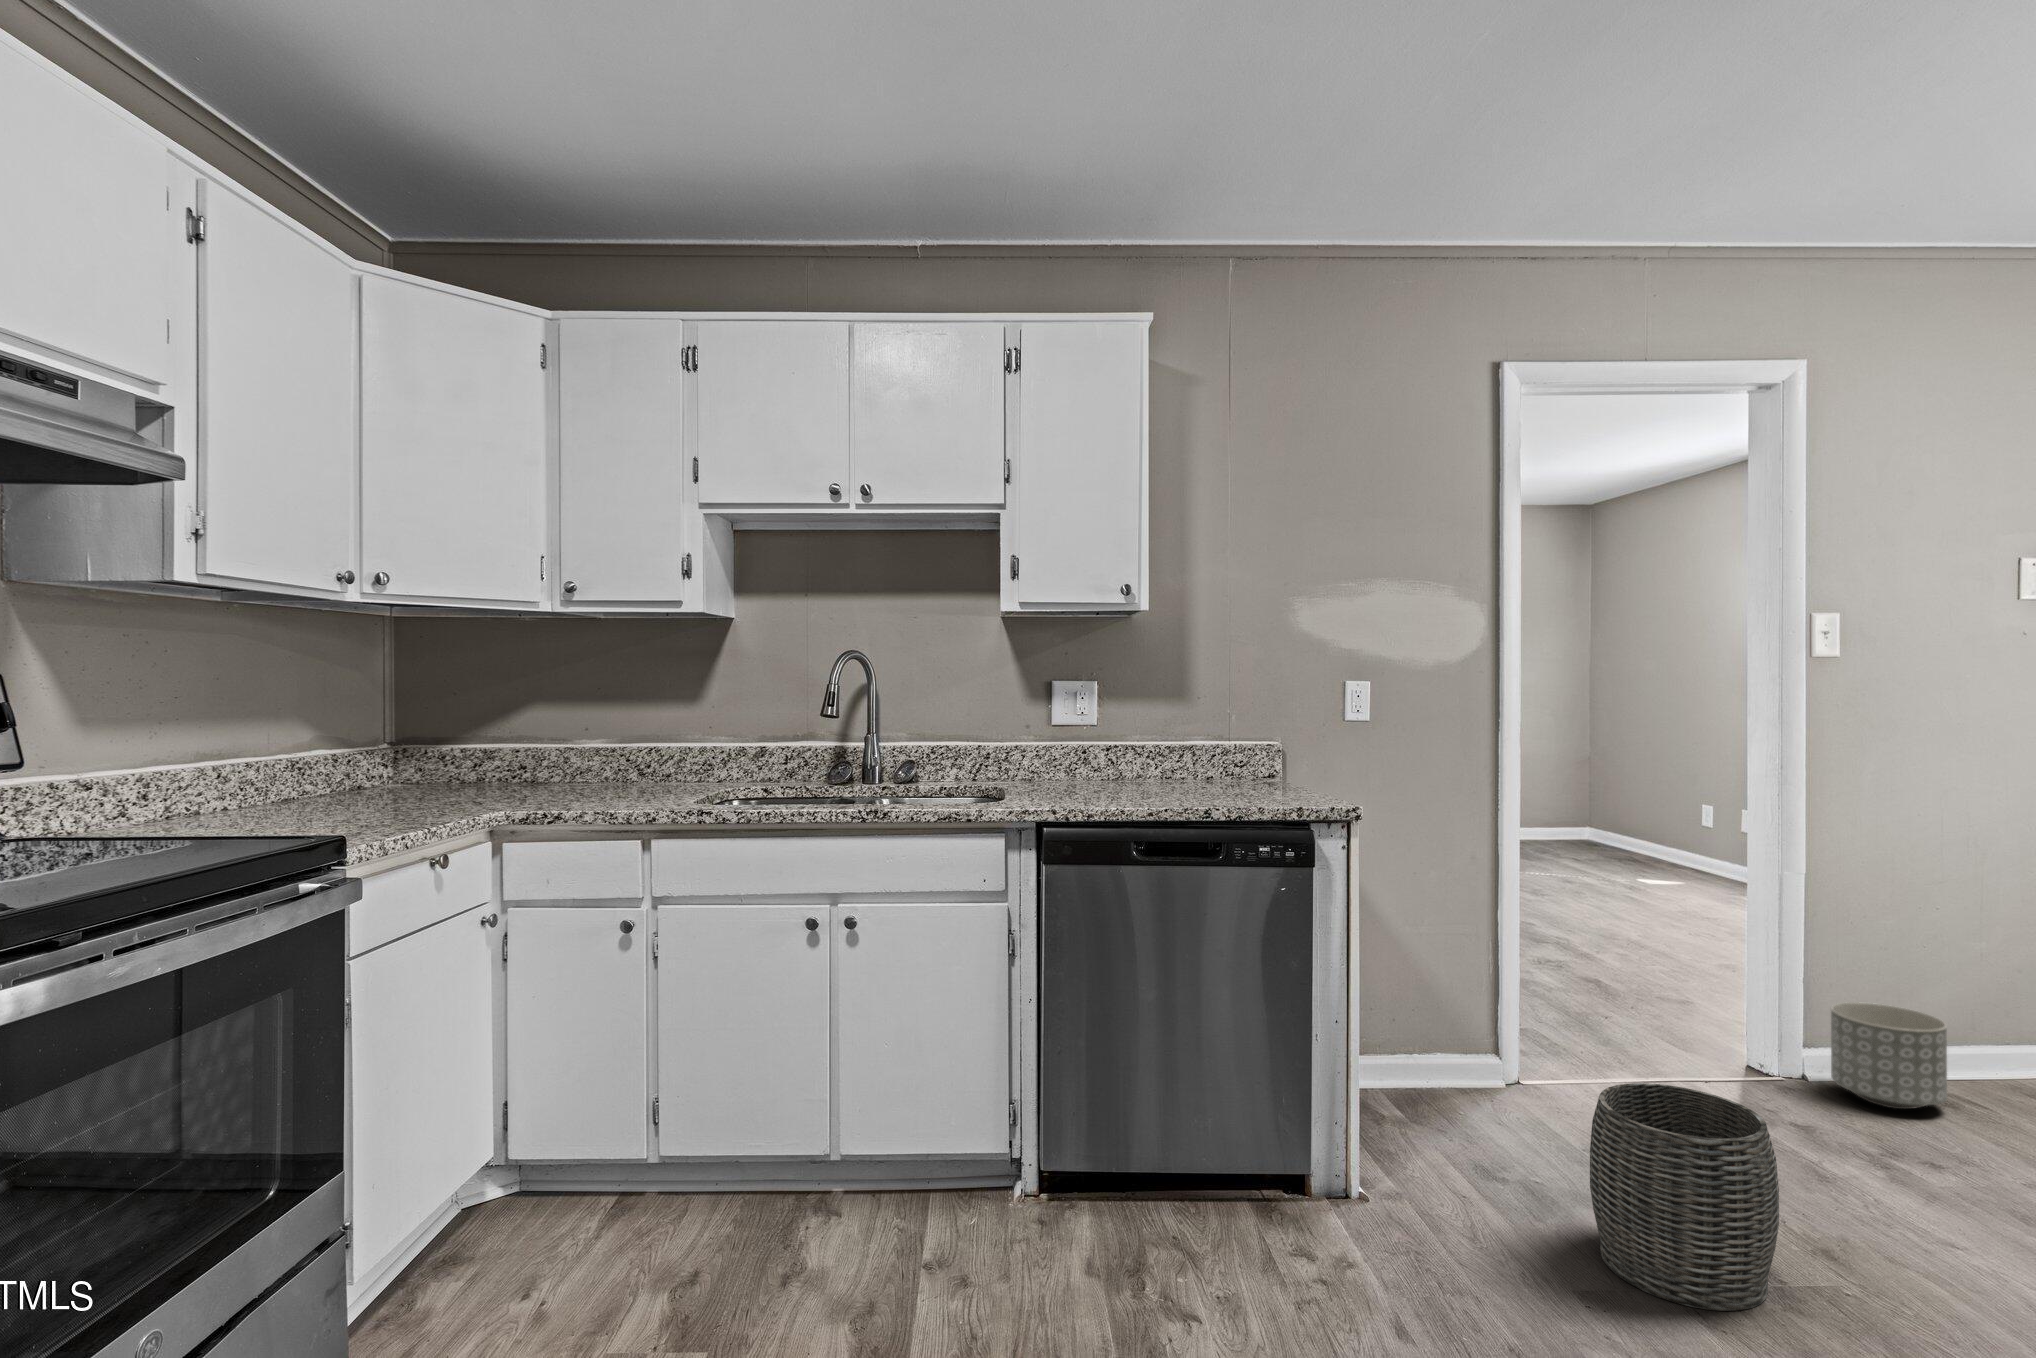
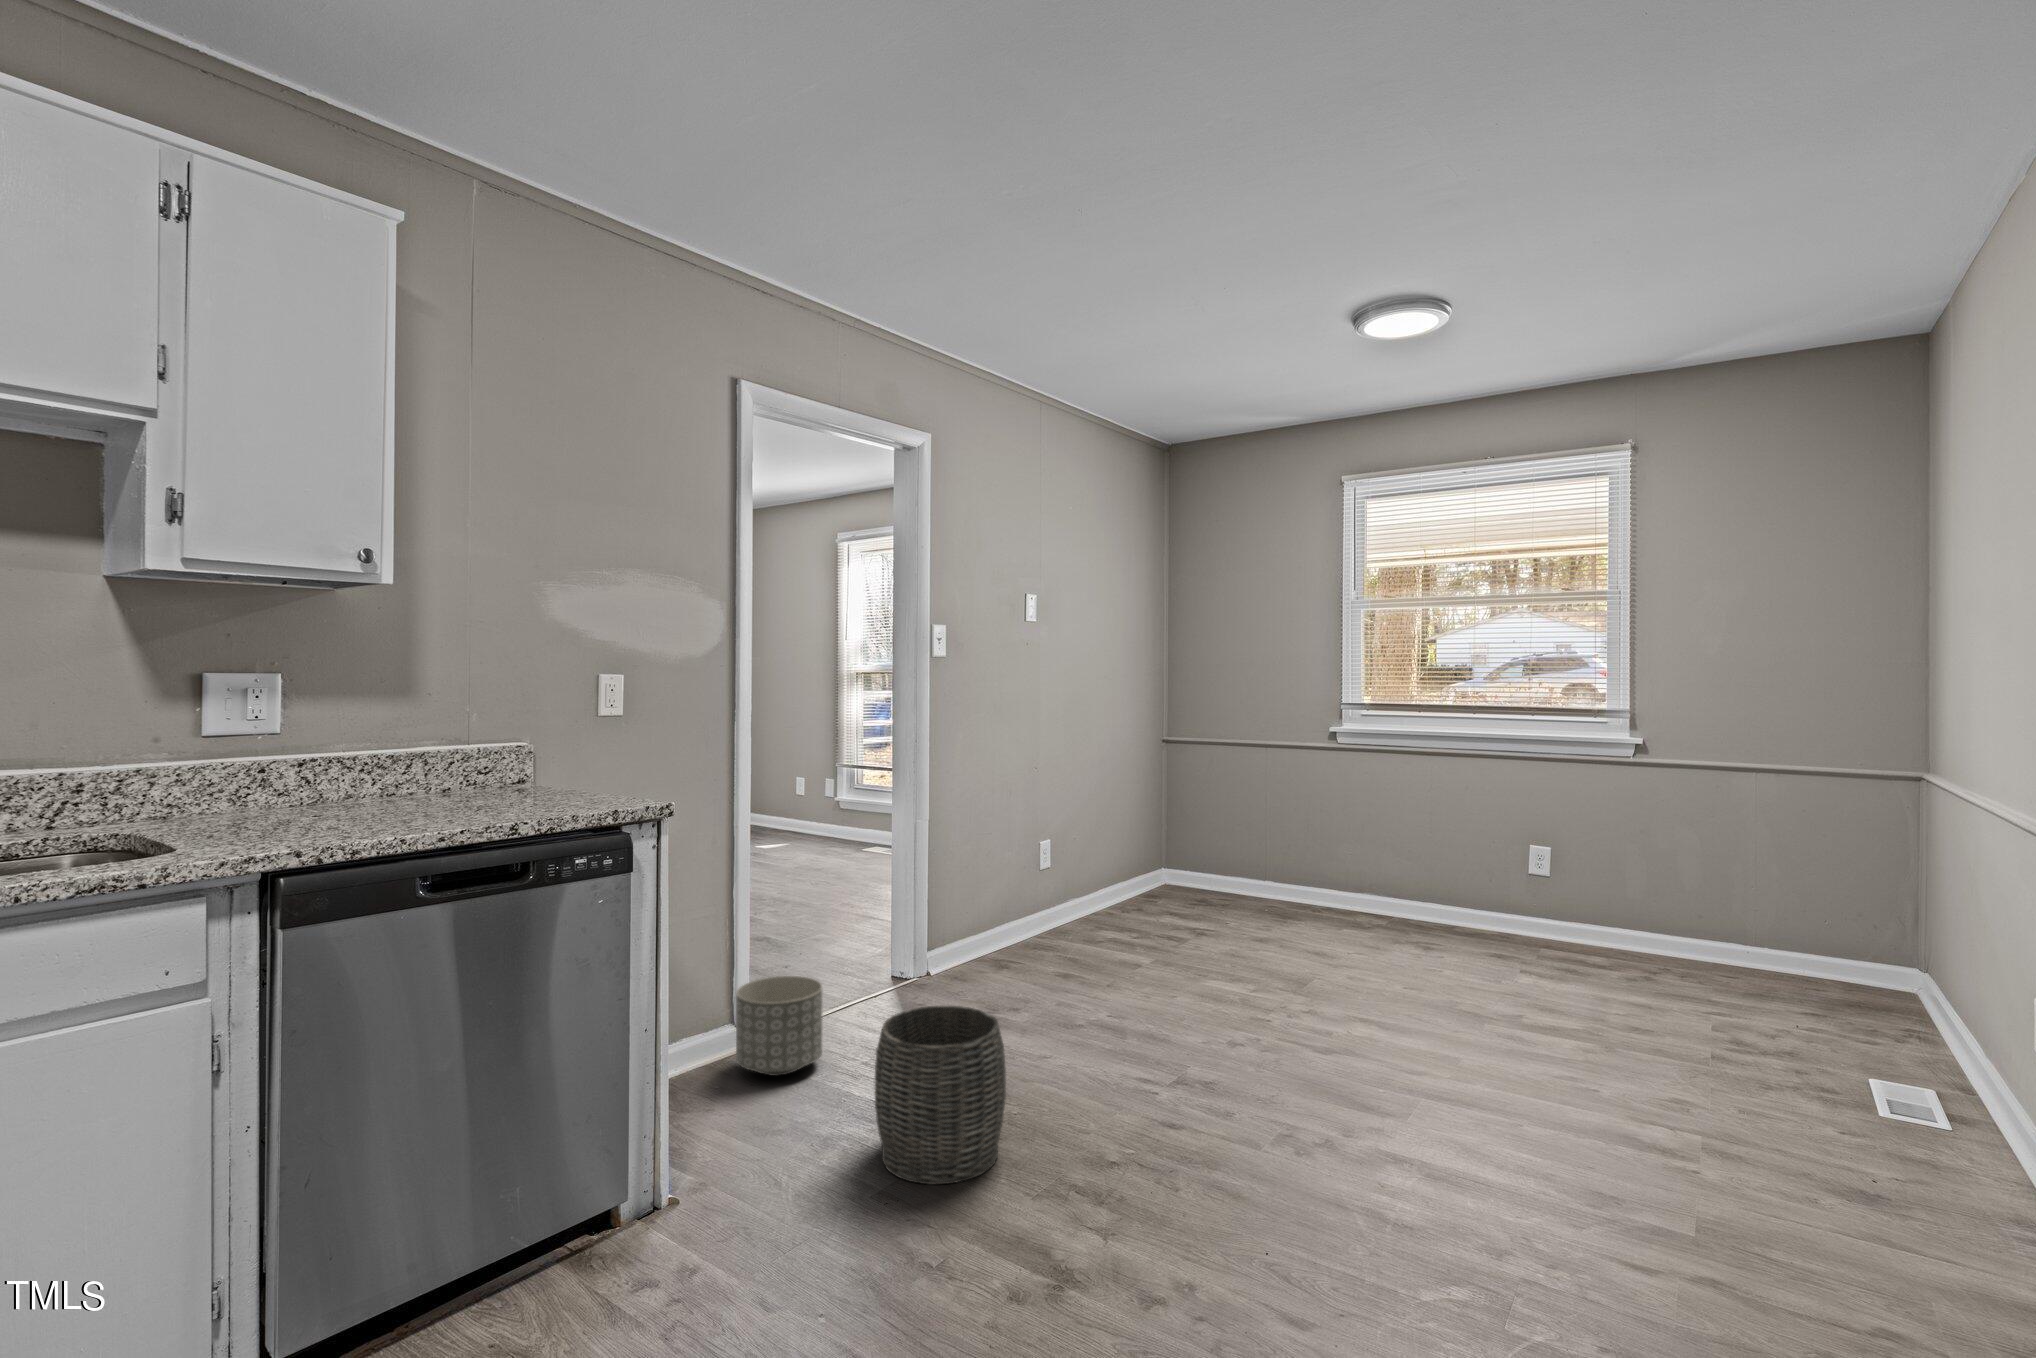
planter: present [1831,1002,1947,1109] -> present [736,976,822,1076]

